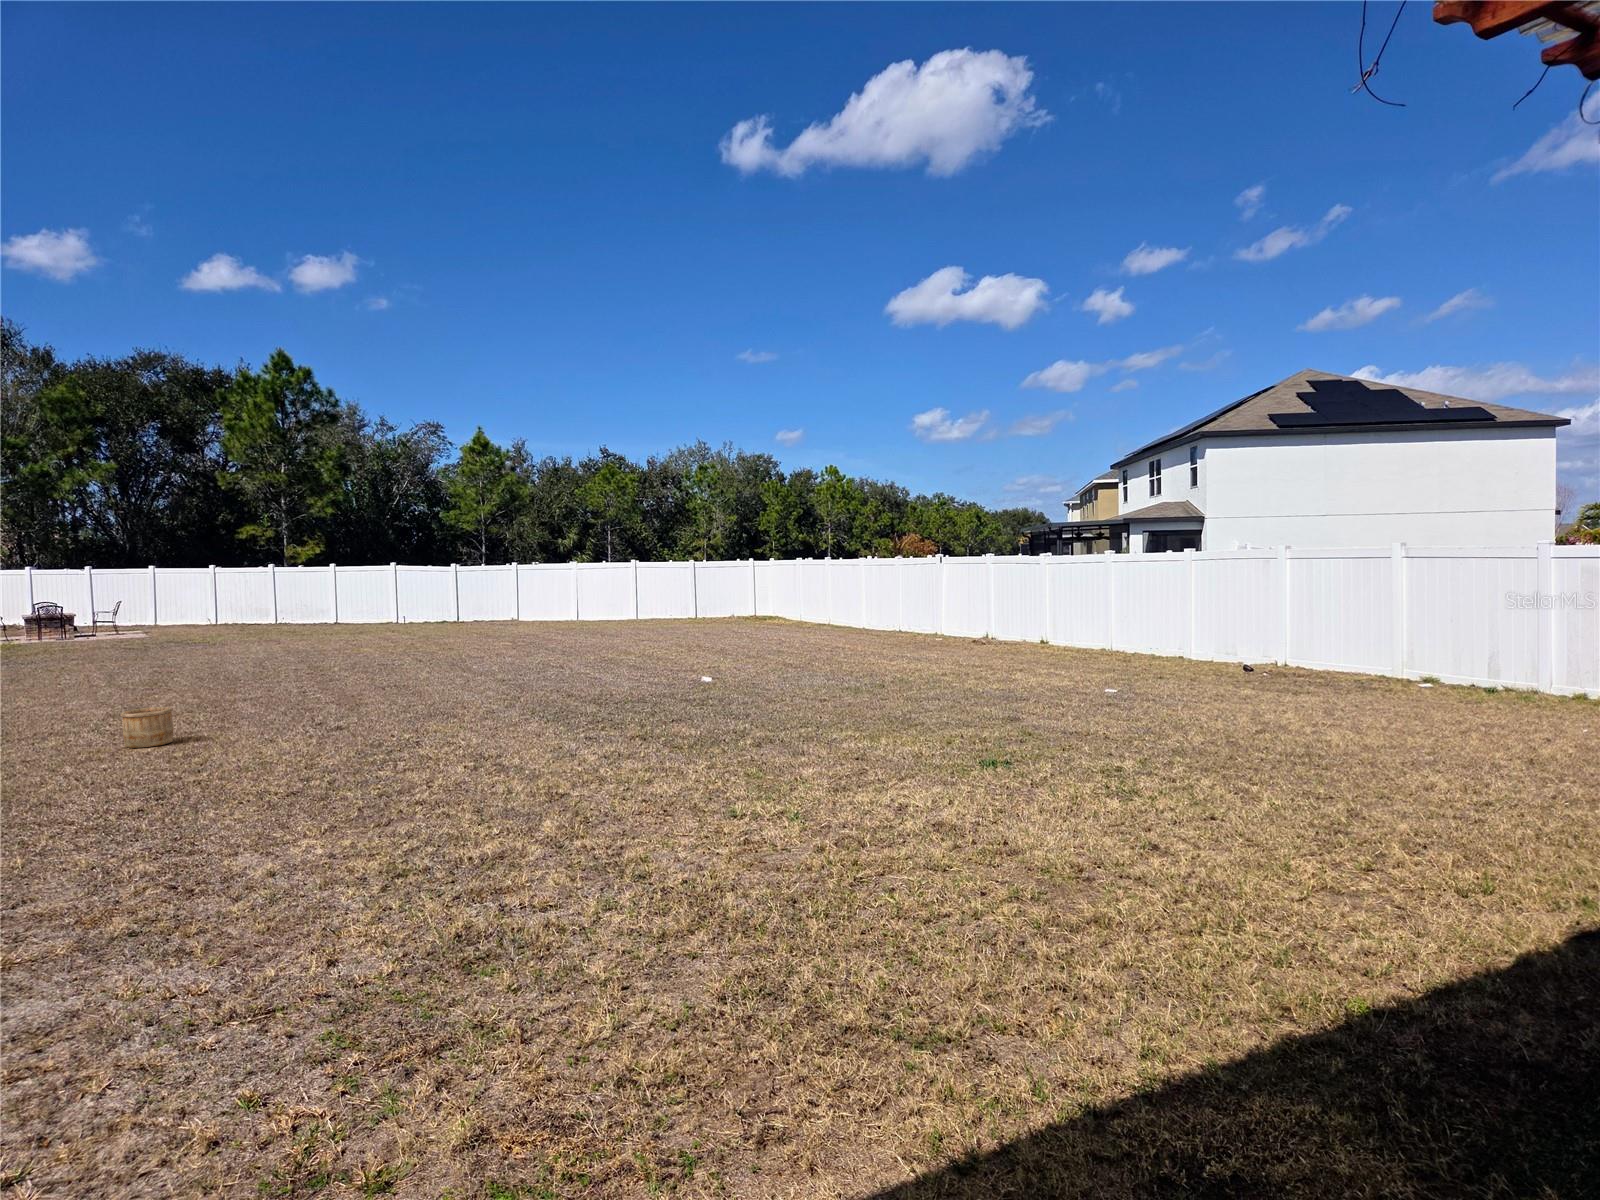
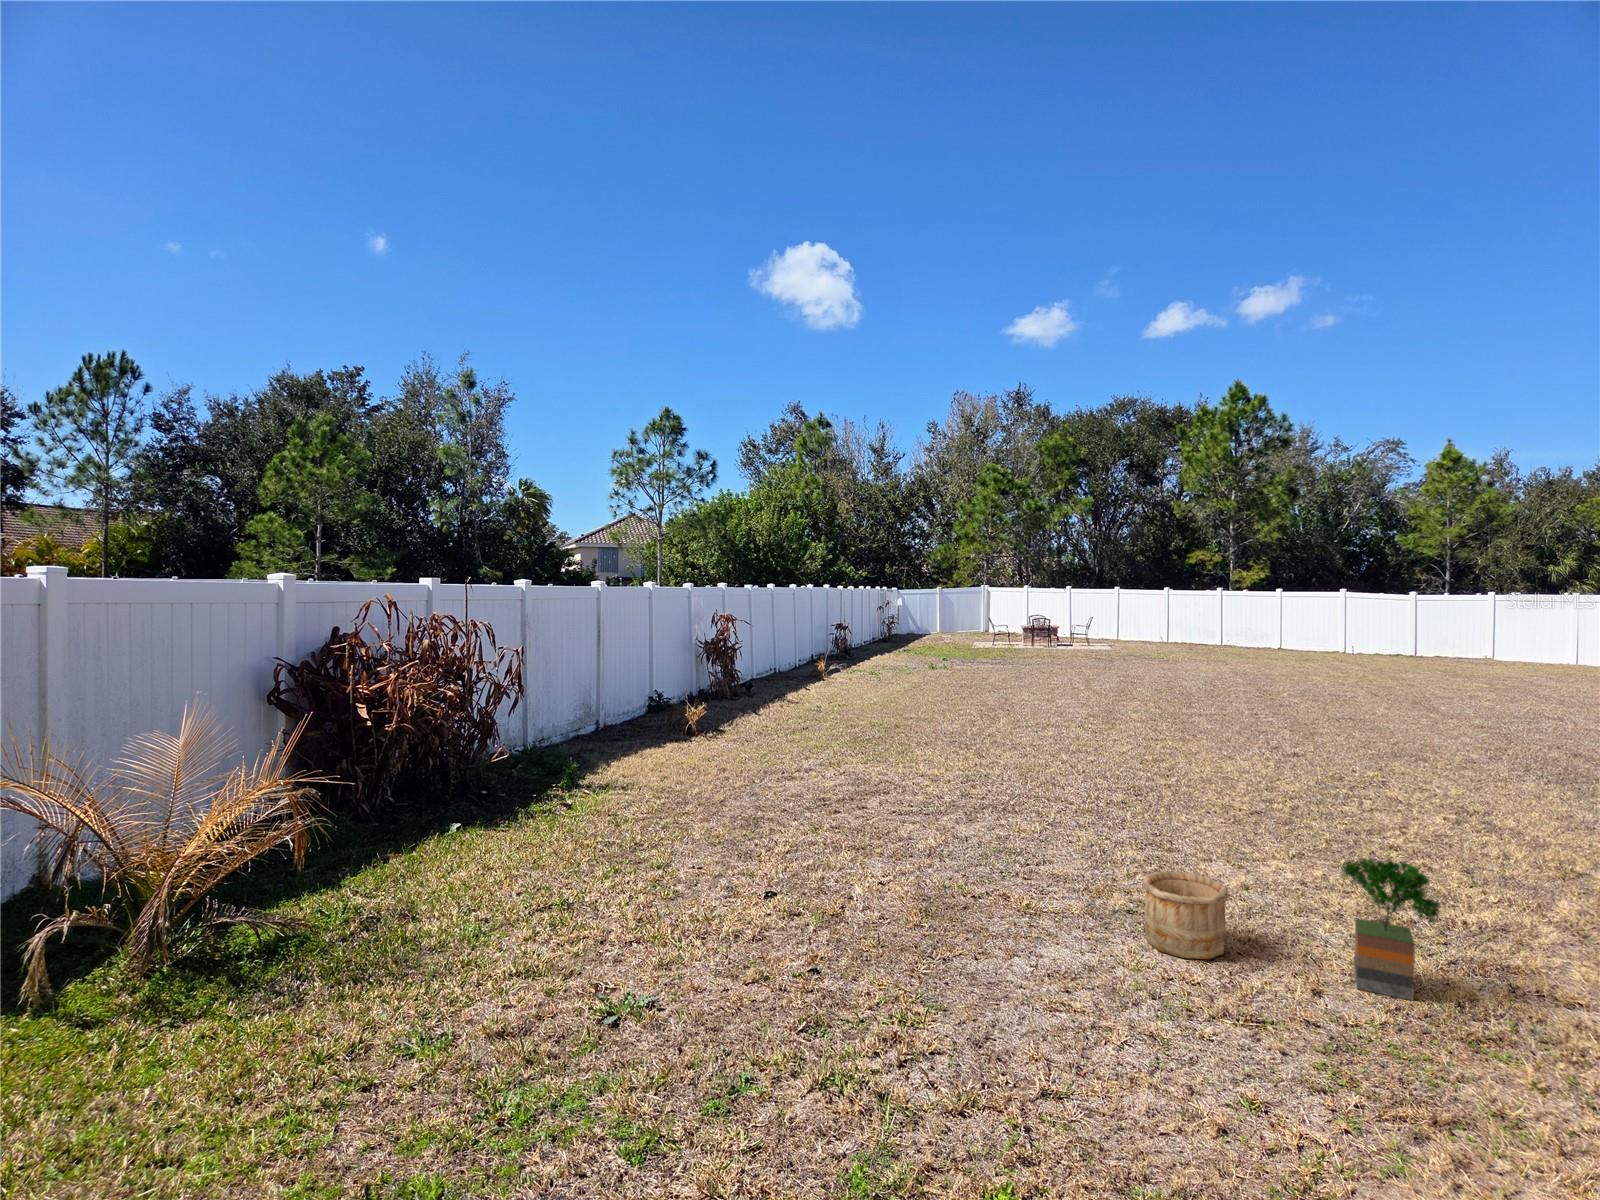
potted tree: none [229,674,277,739] -> present [1339,858,1441,1000]

